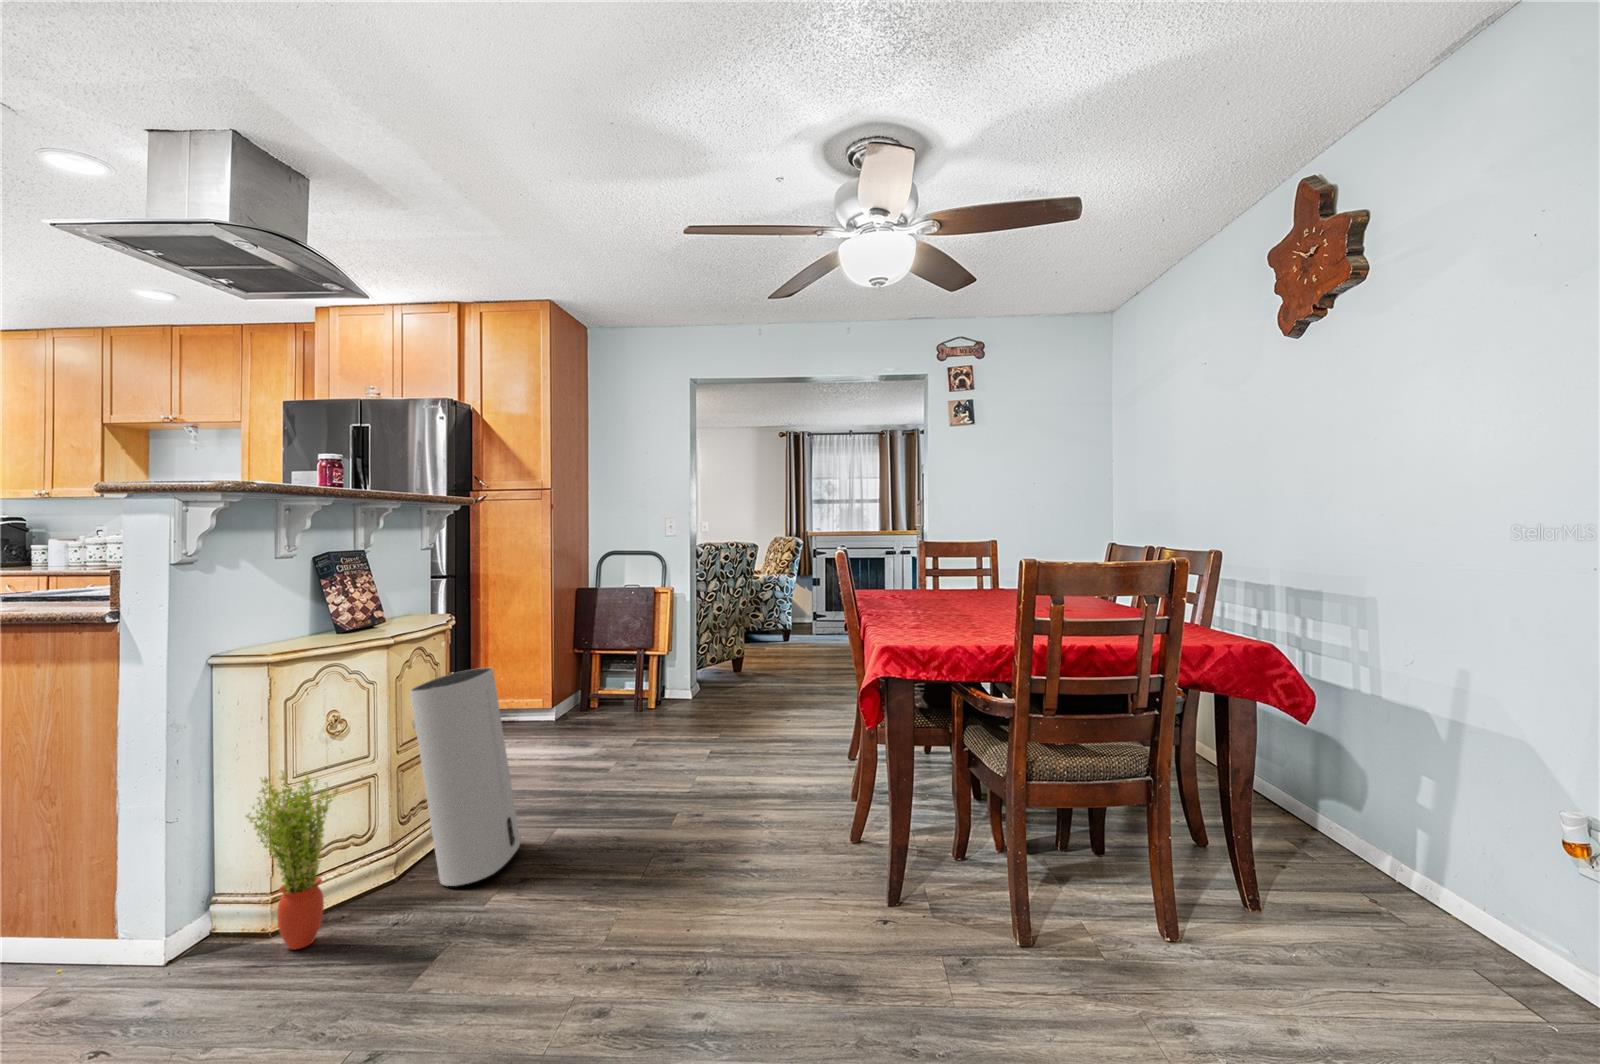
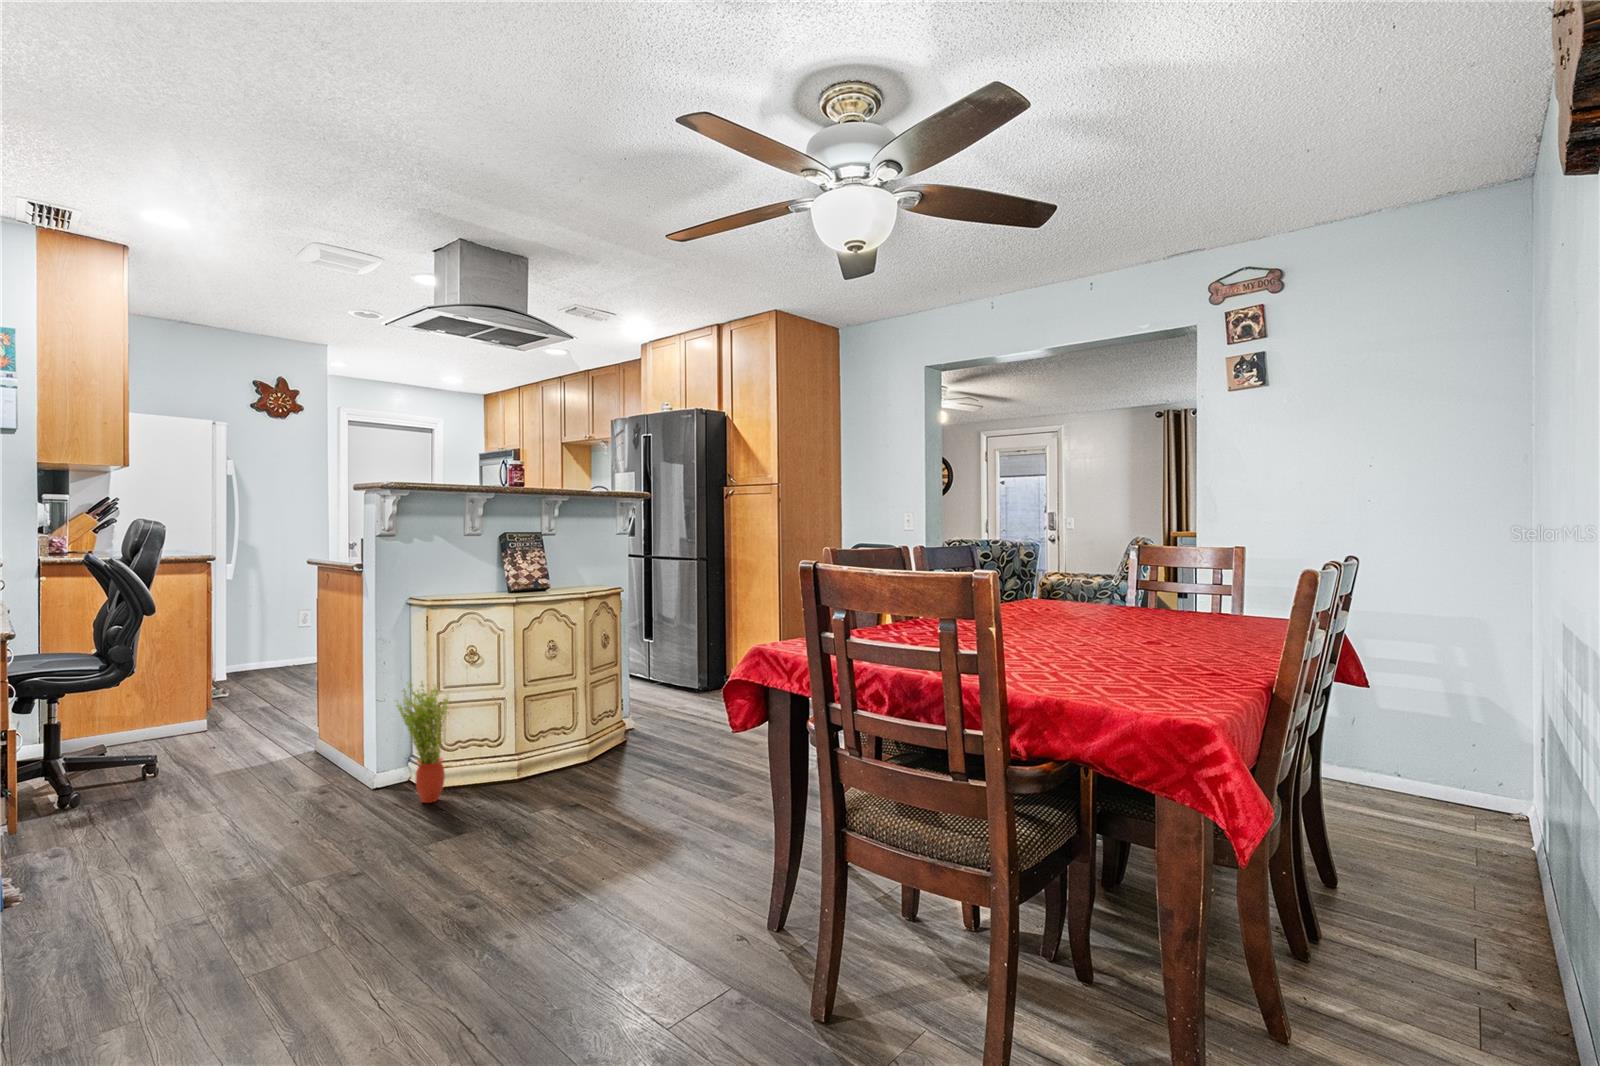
air purifier: present [410,668,520,886] -> none [522,631,609,793]

